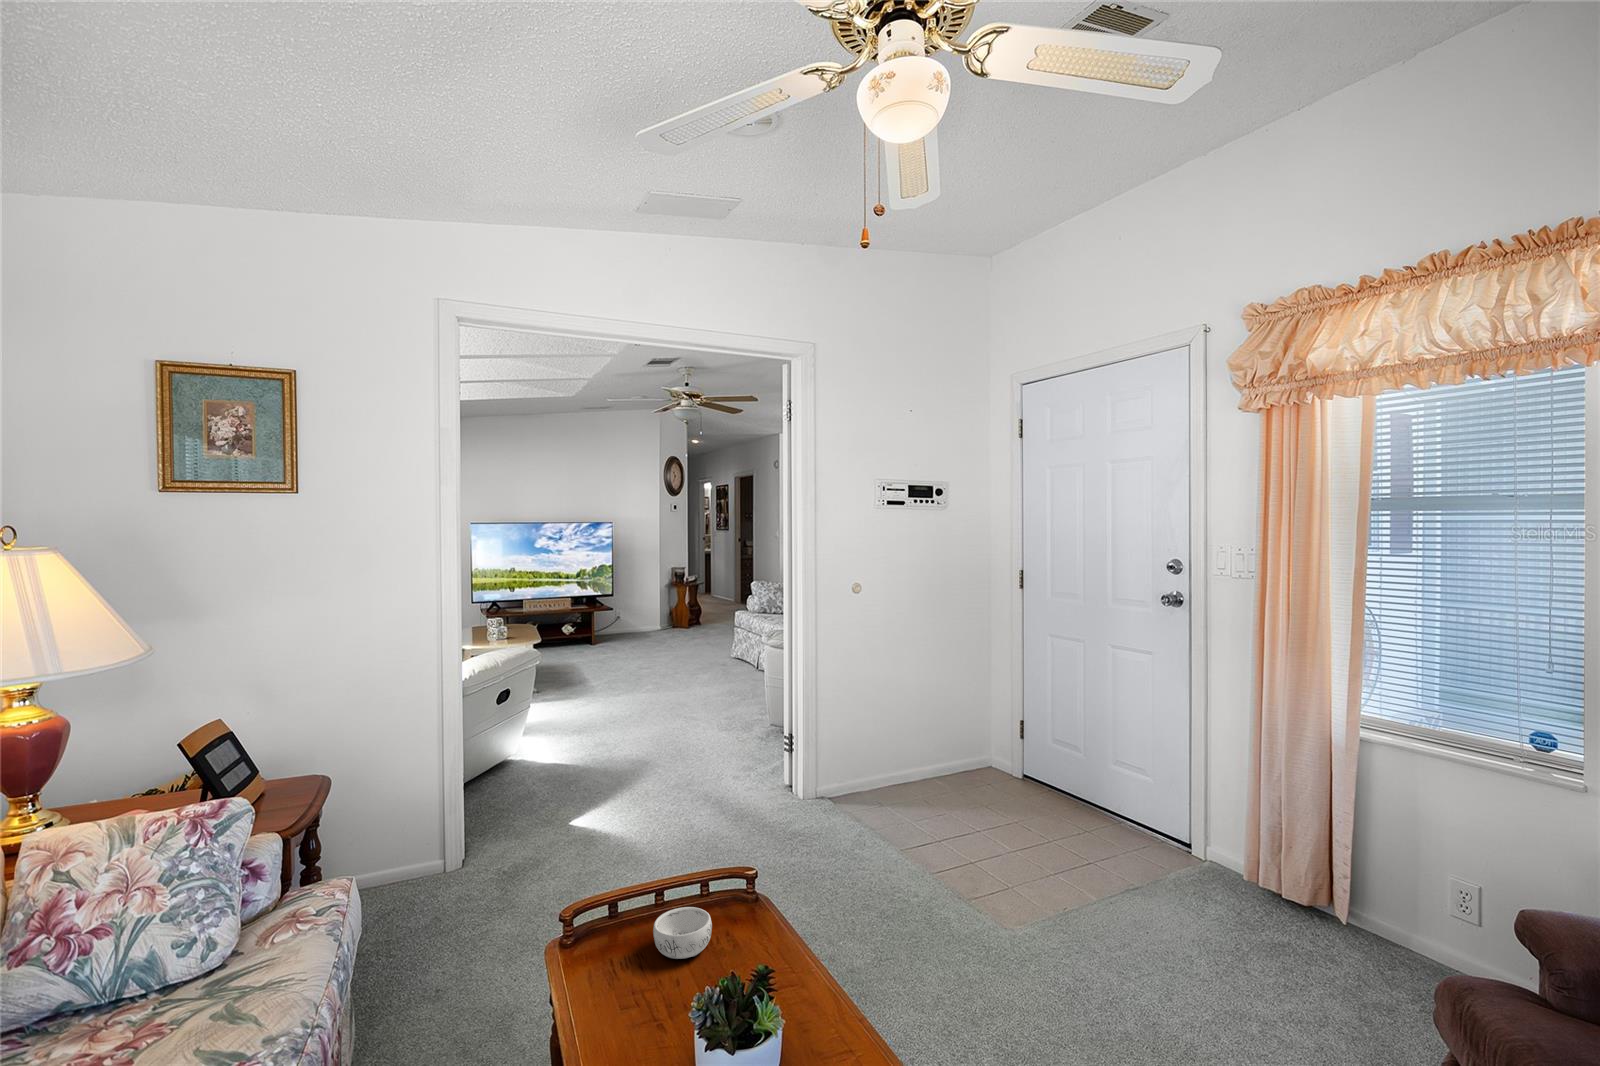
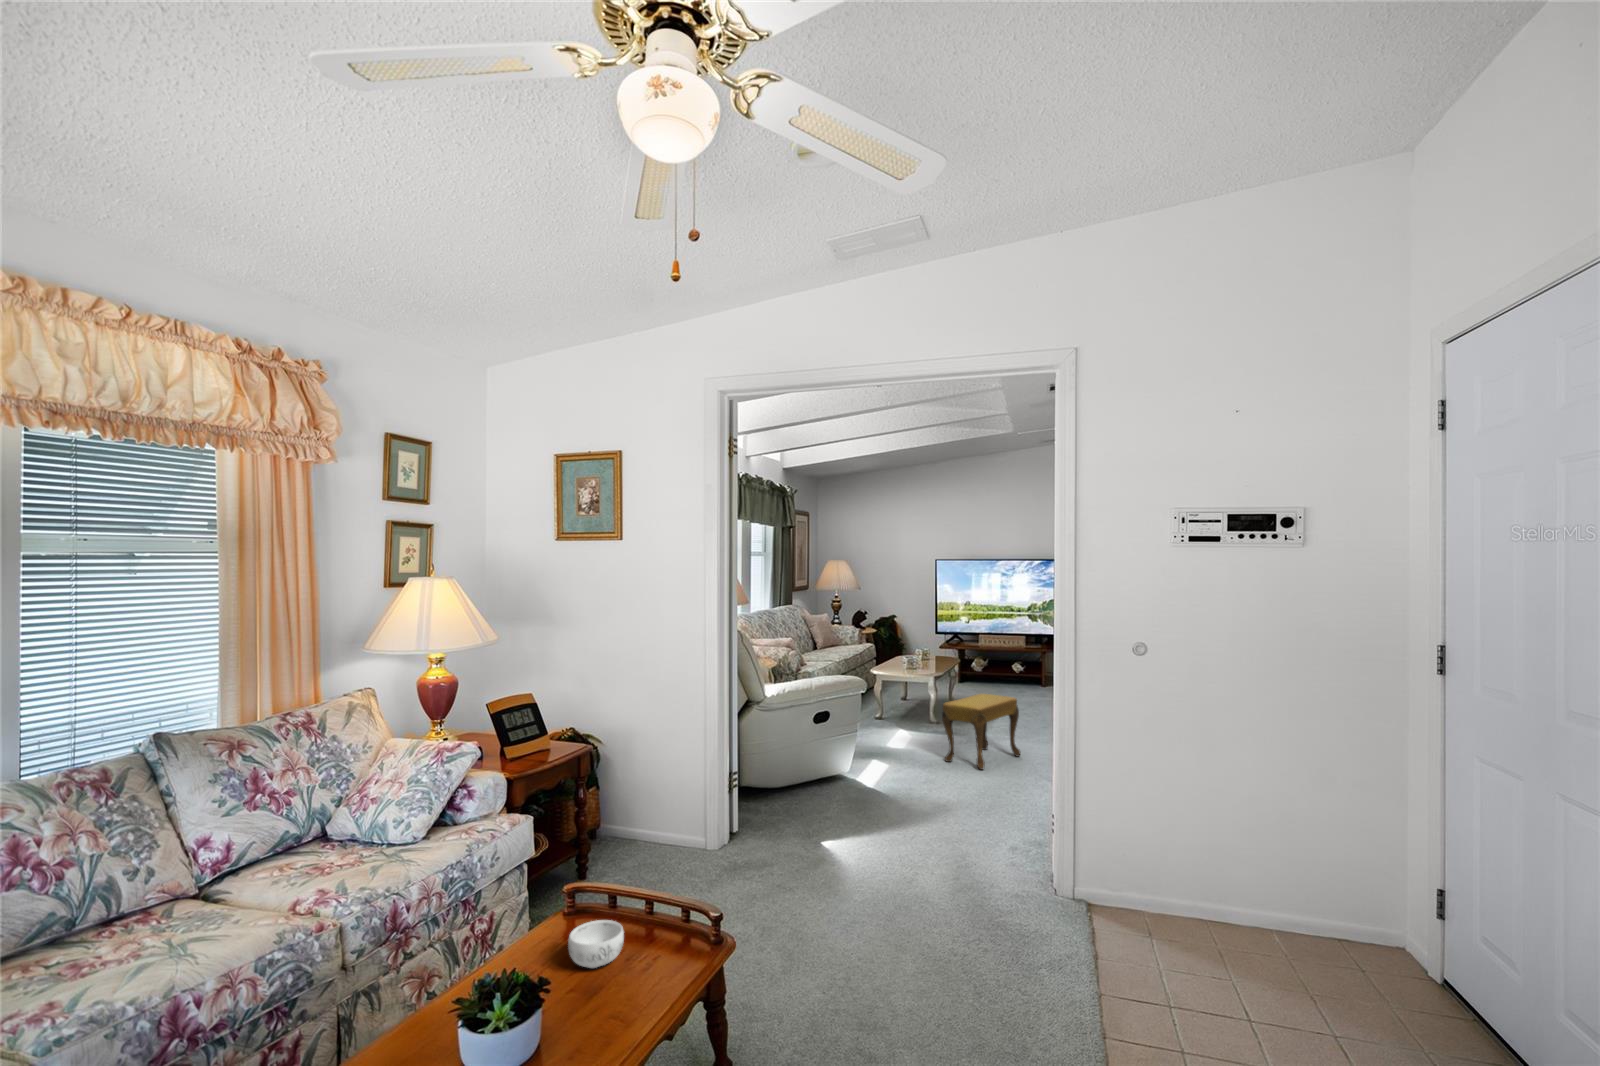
footstool: none [589,655,655,729] -> present [942,694,1020,770]

